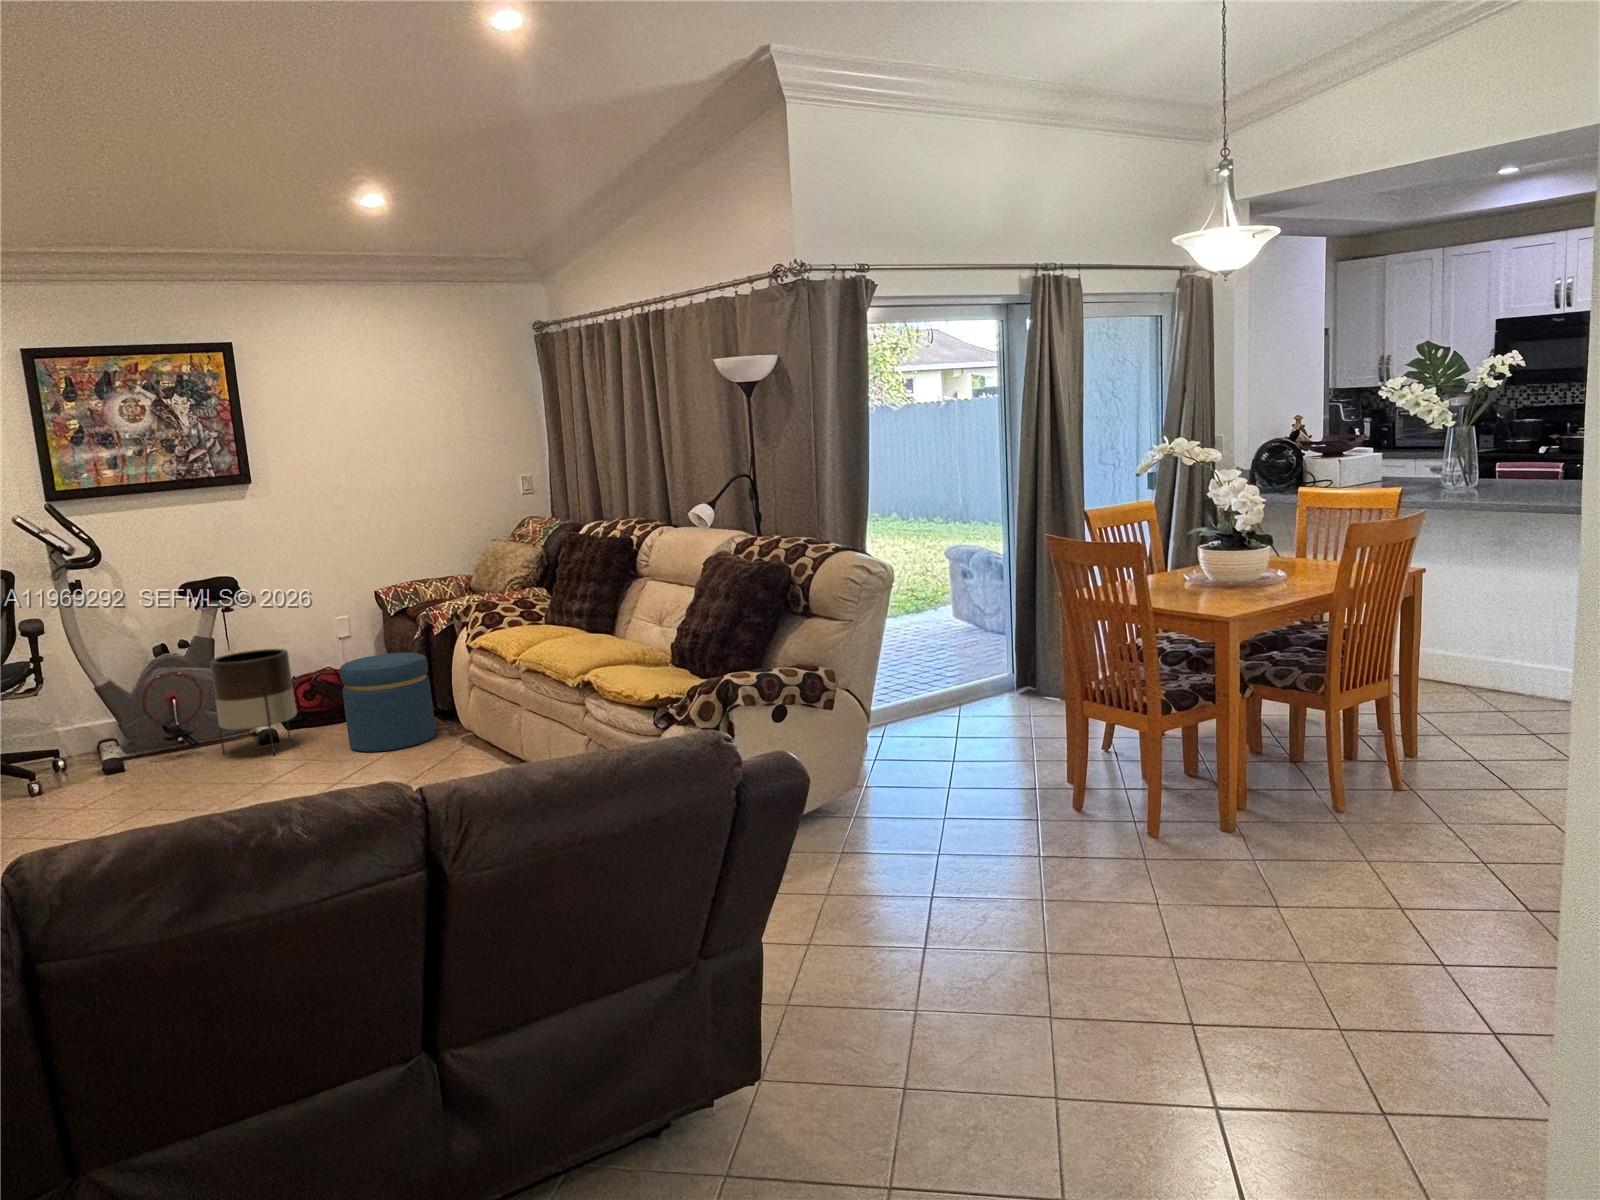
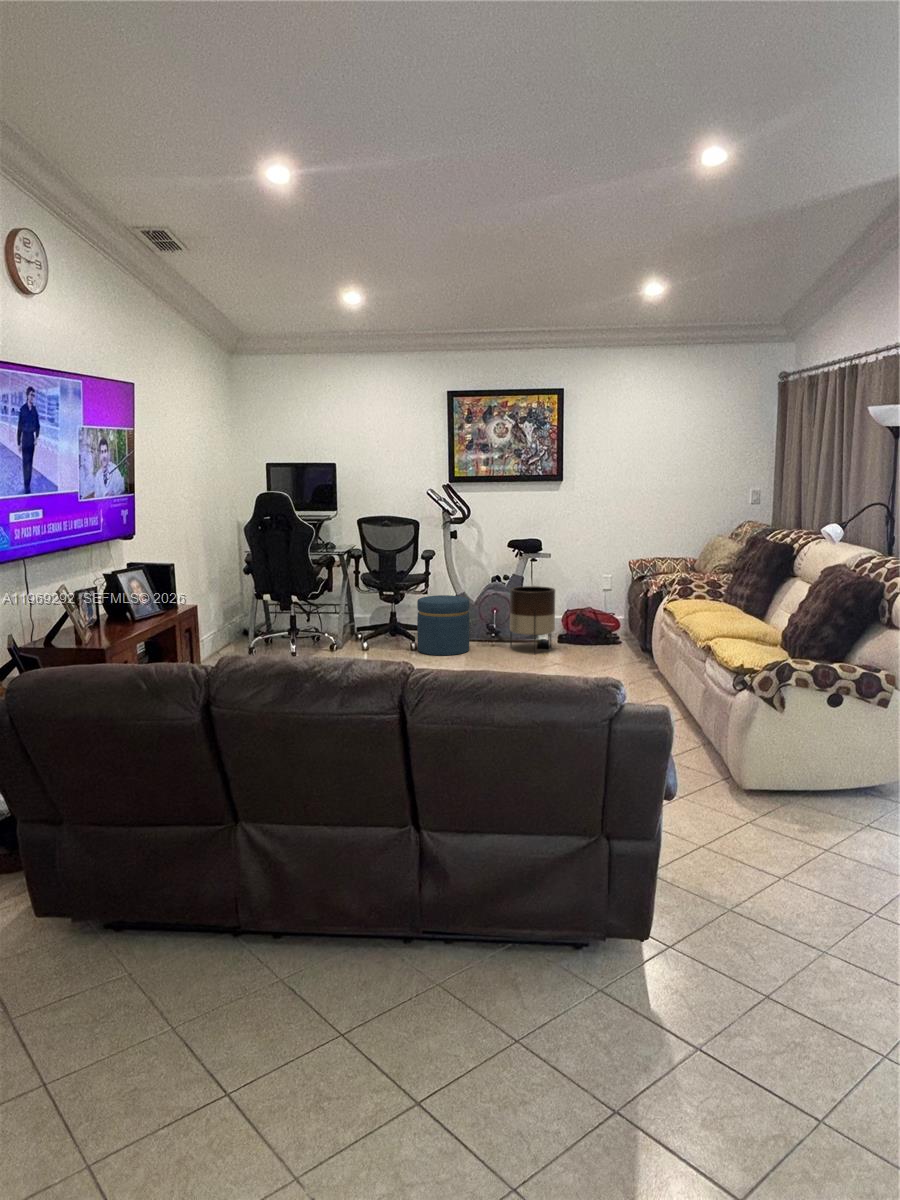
ottoman: present [340,653,436,752] -> present [417,595,469,655]

